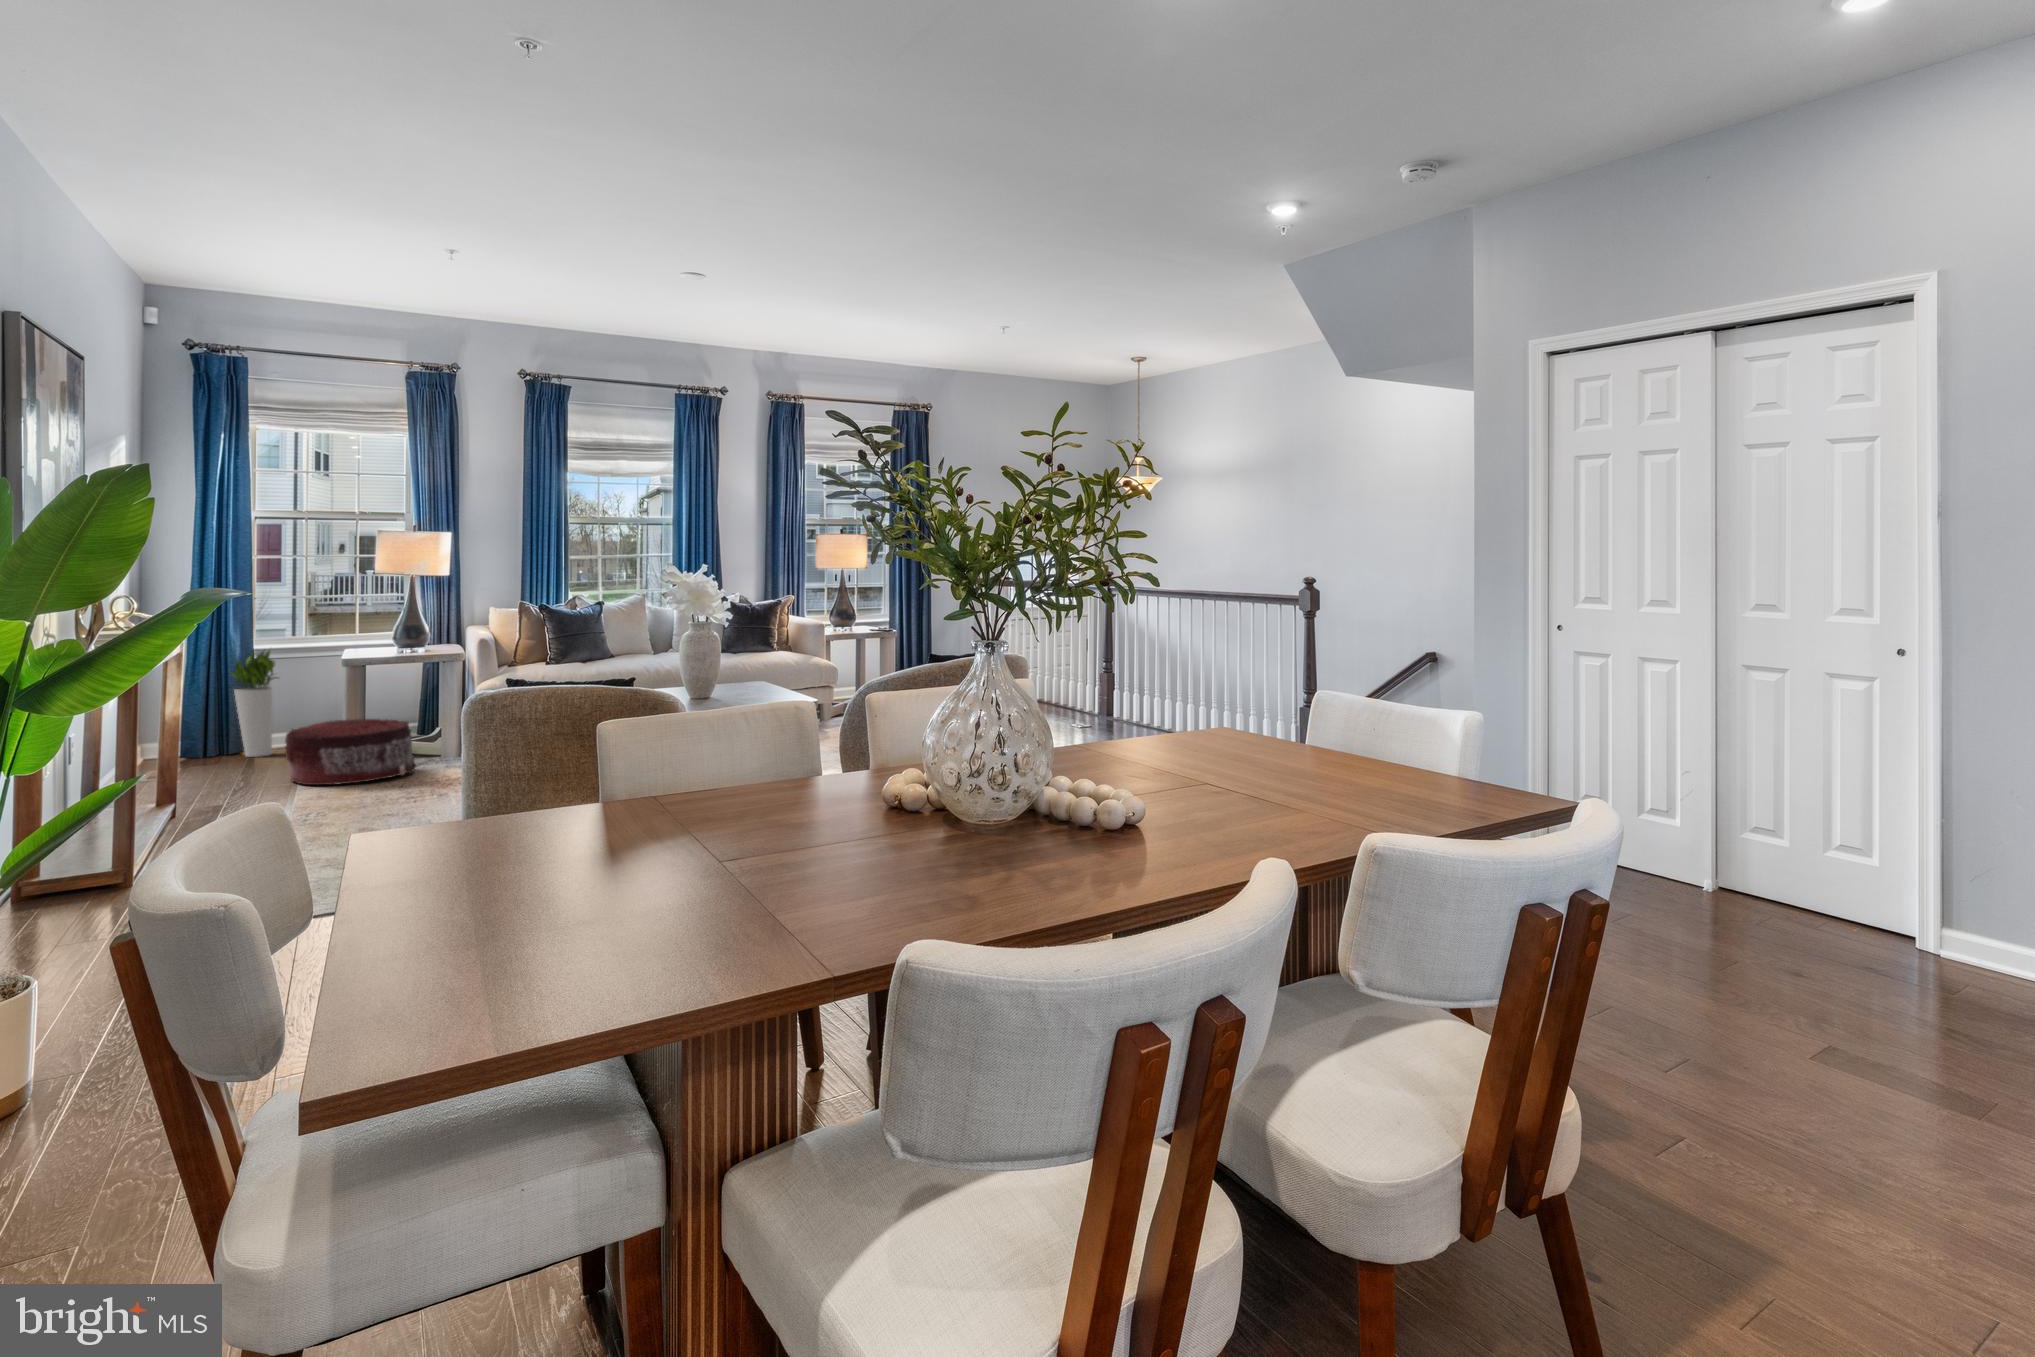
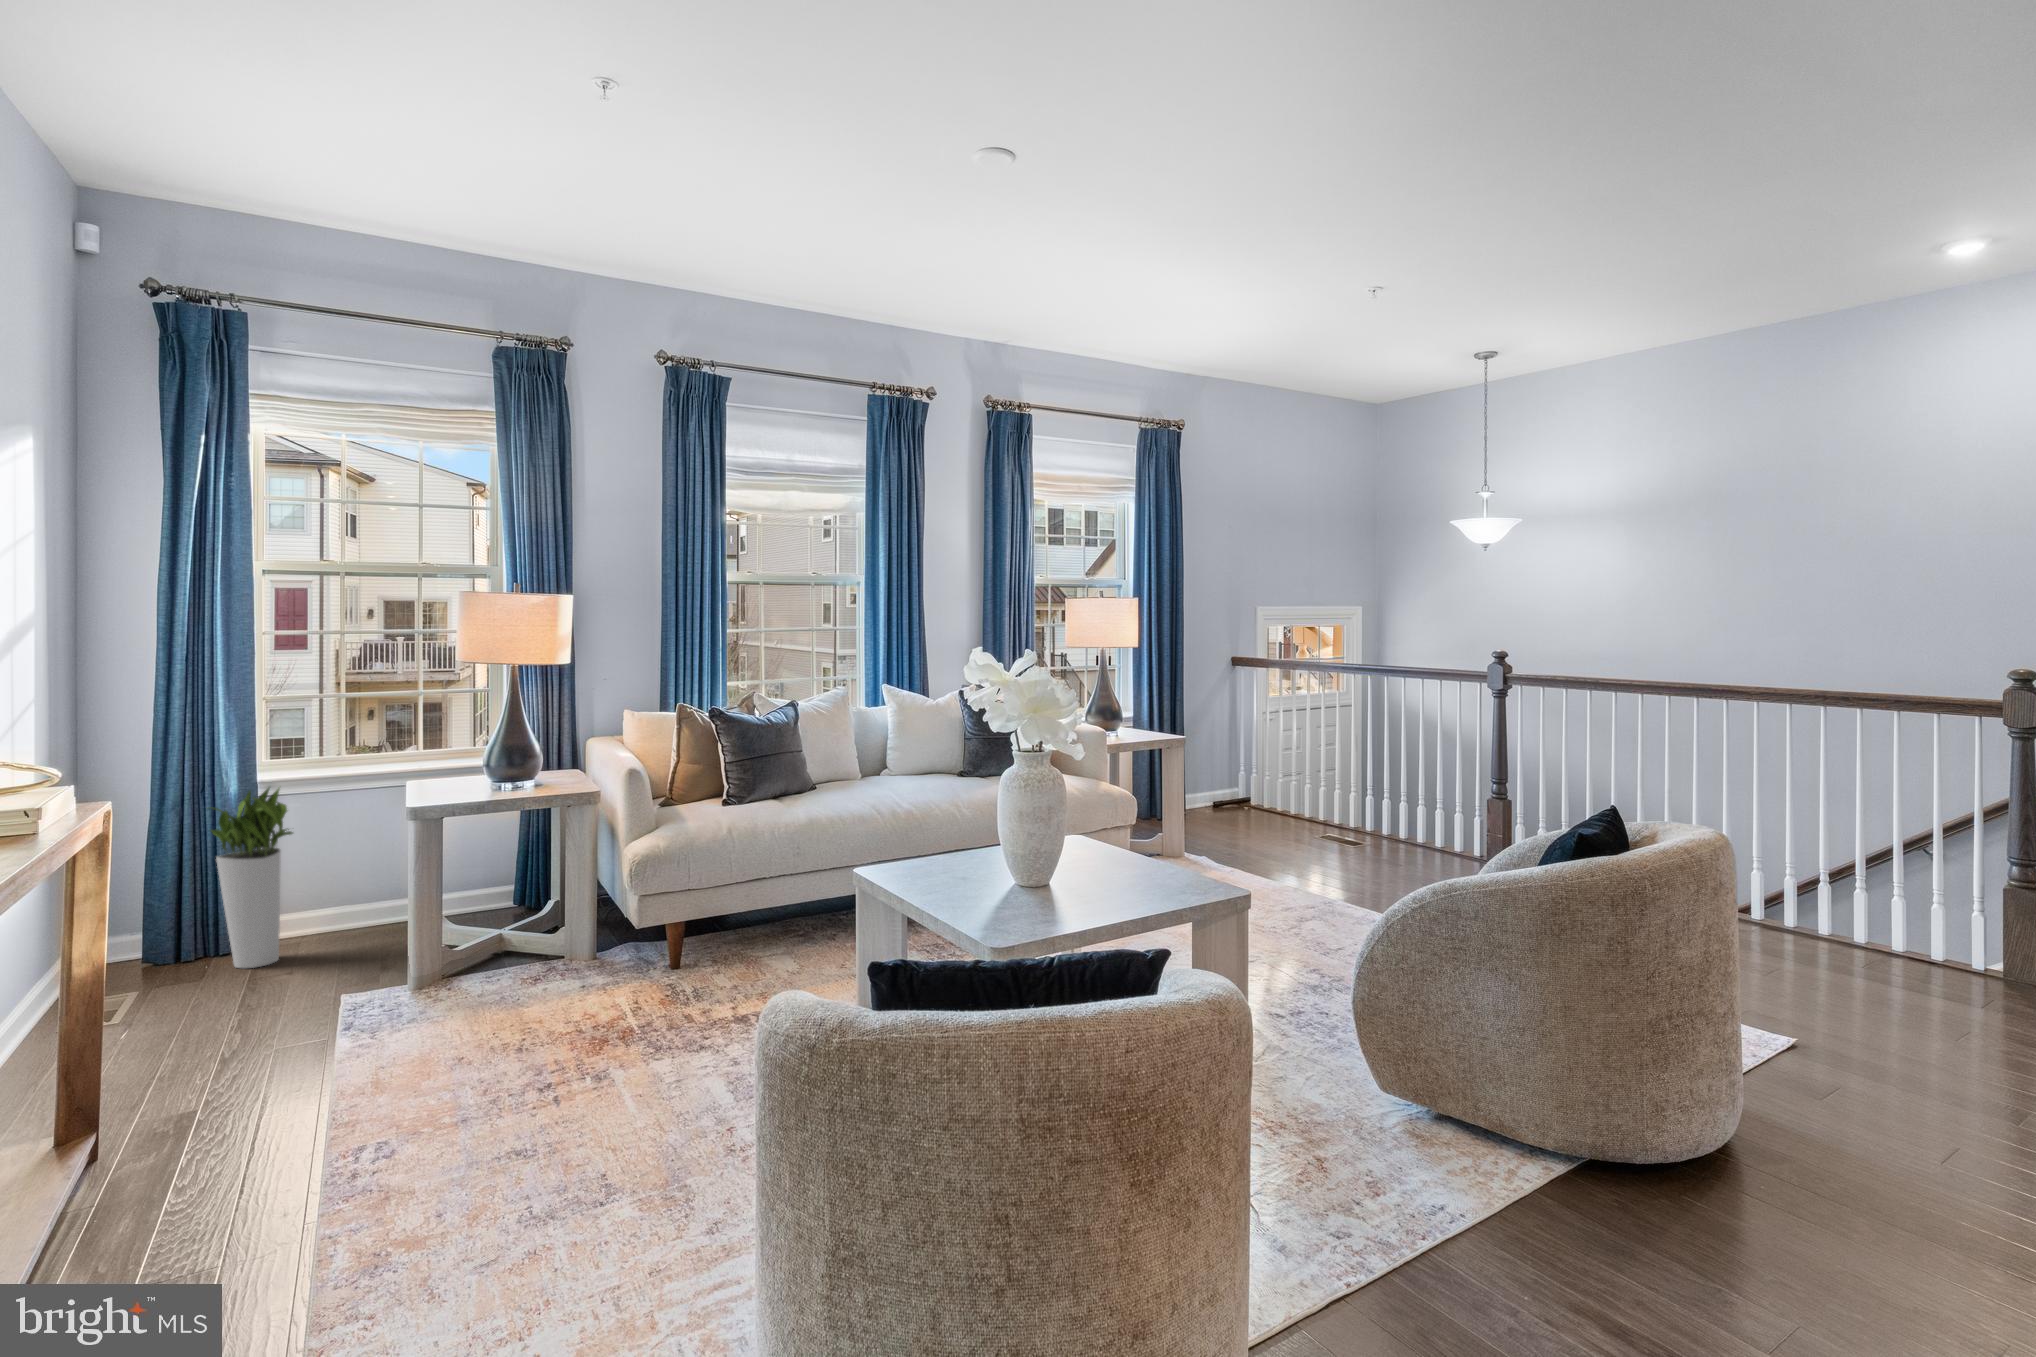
pouf: present [285,719,417,785] -> none [303,923,540,1084]

